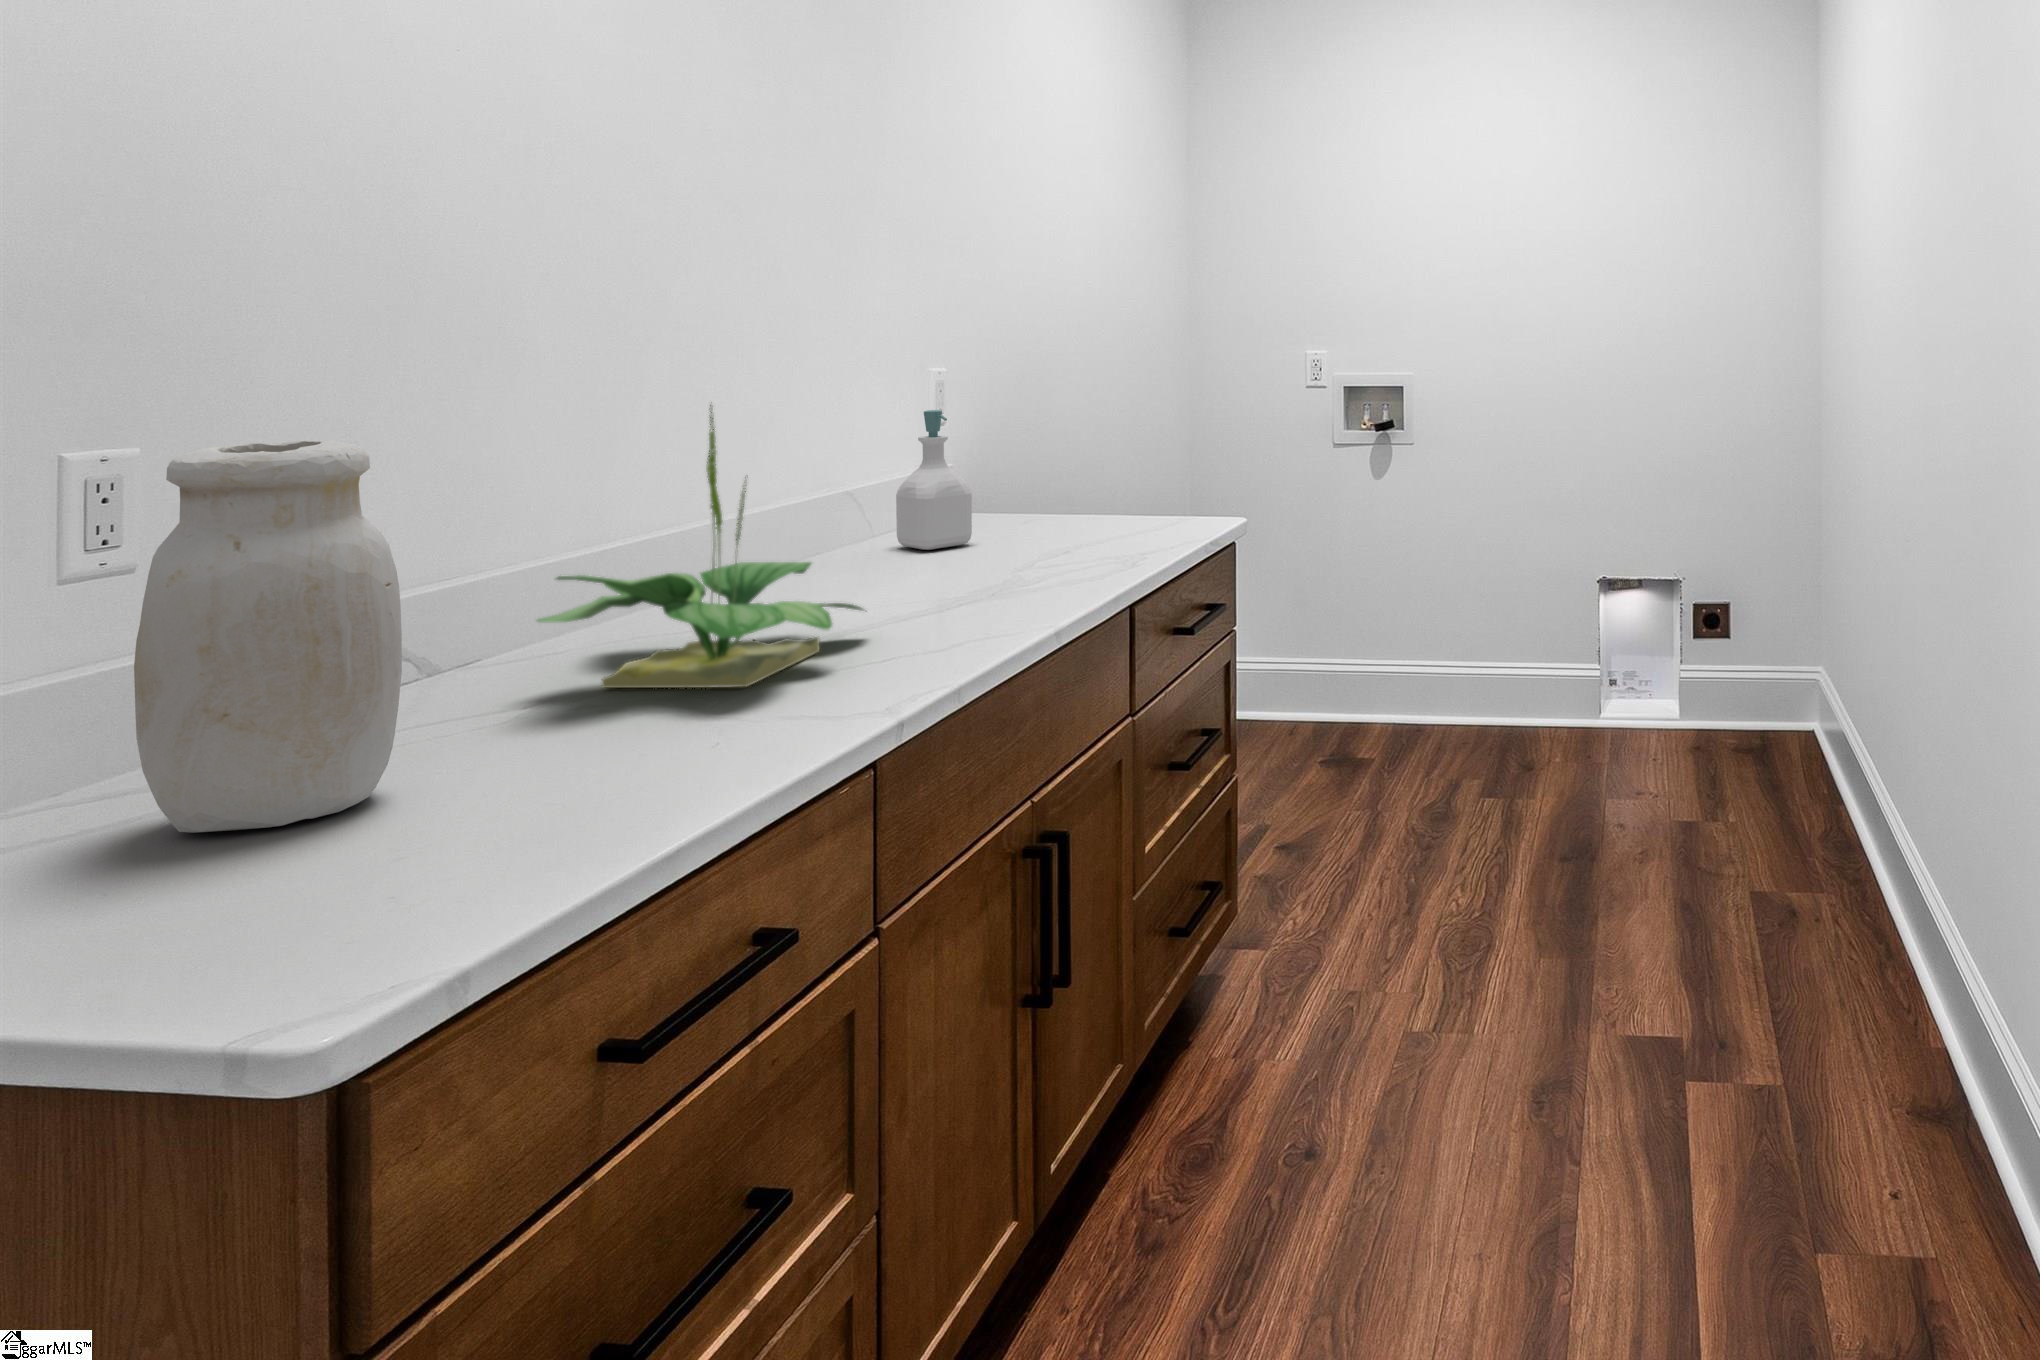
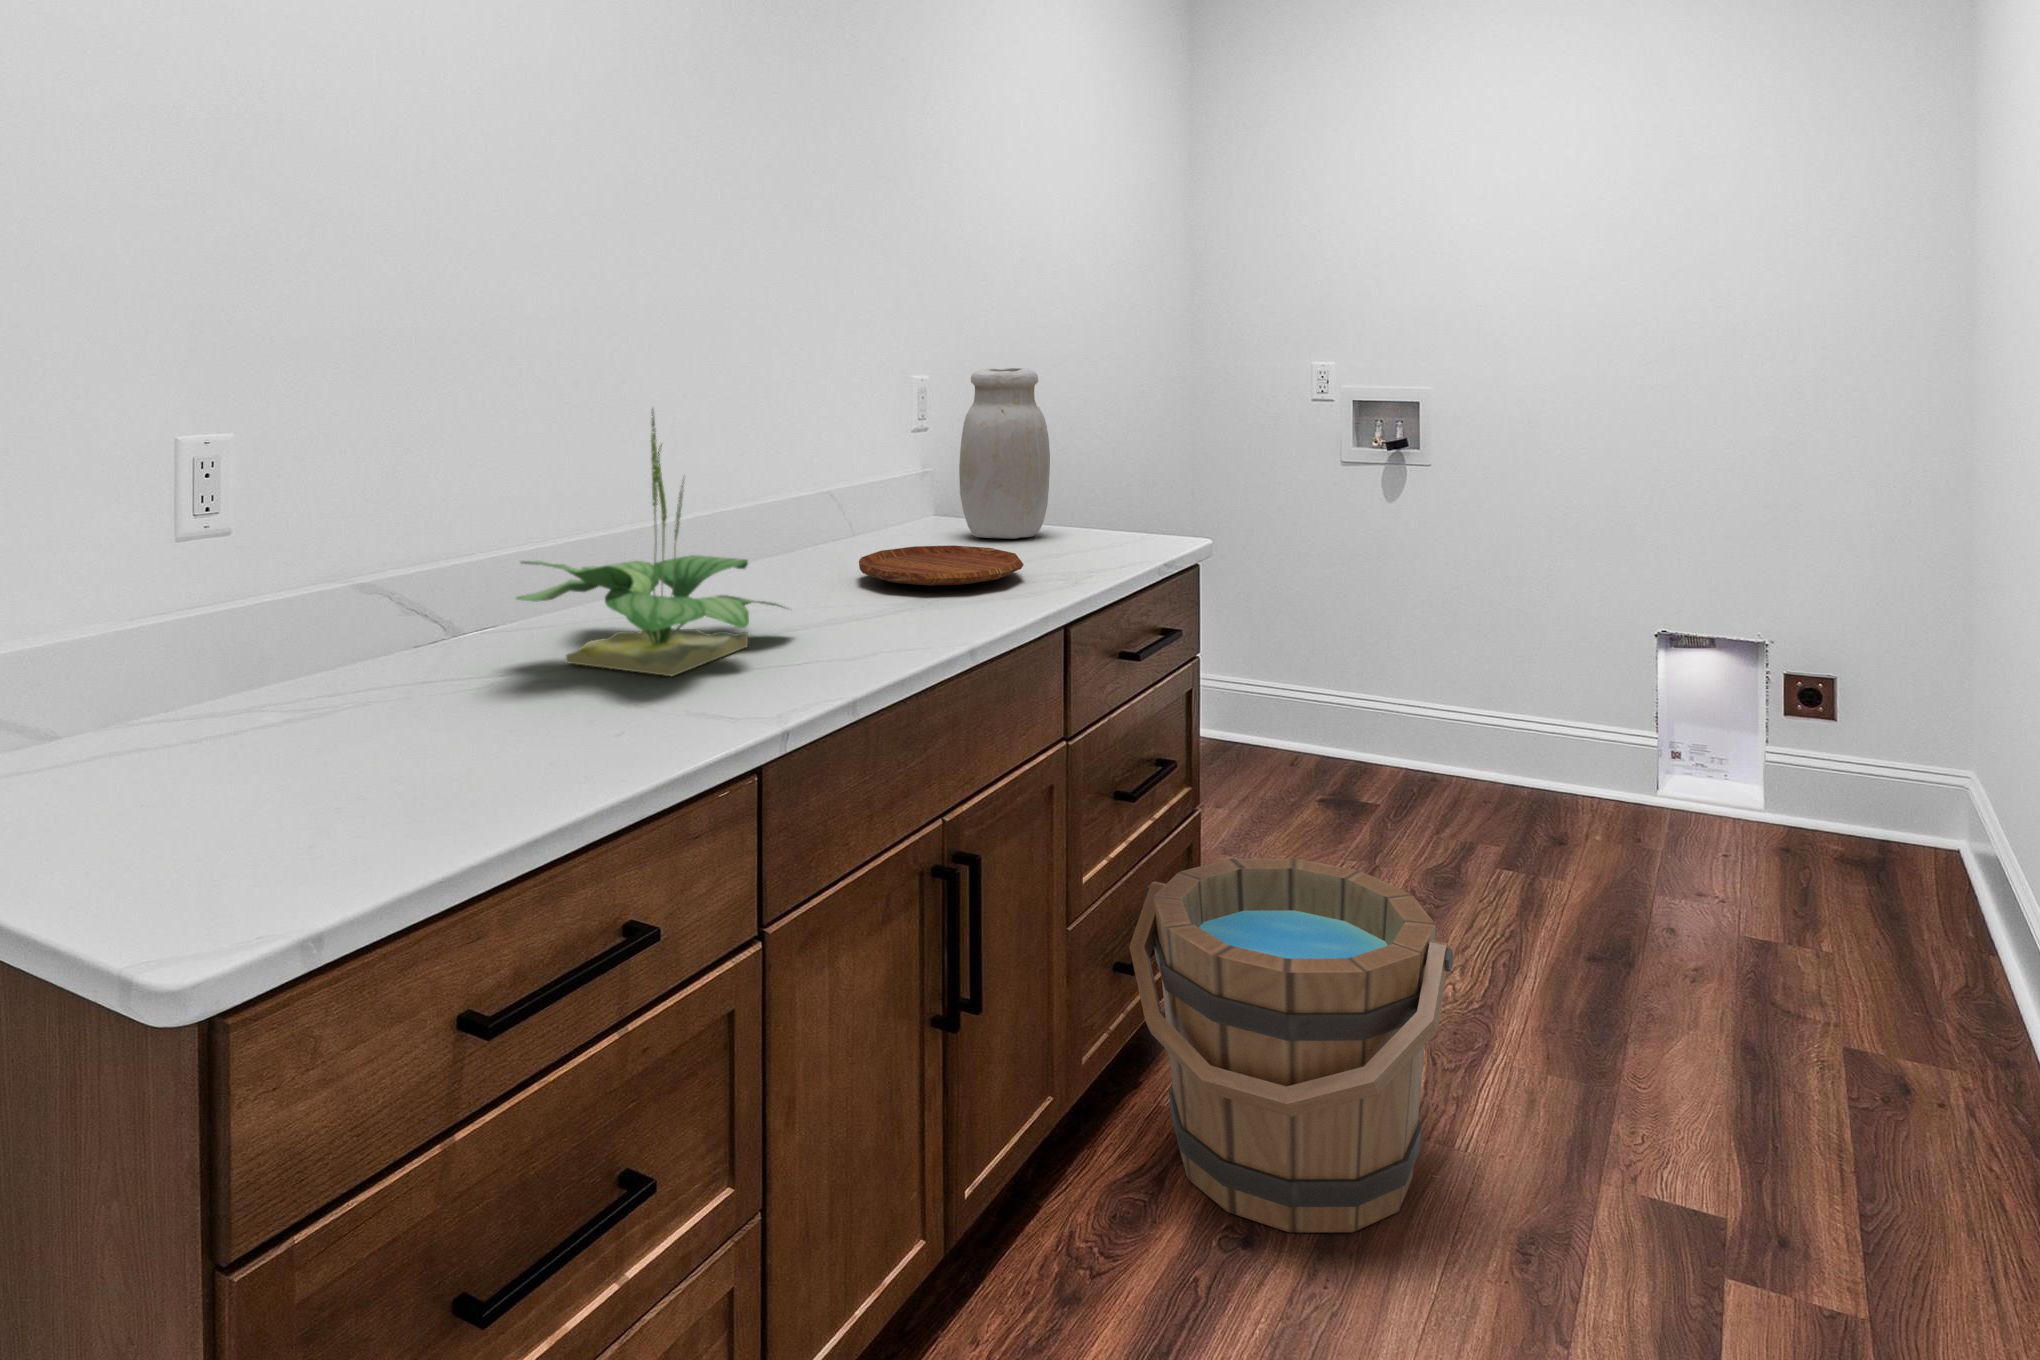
soap bottle: present [896,410,972,550] -> none [864,414,929,549]
jar: present [134,440,402,832] -> present [959,368,1050,539]
tray: none [909,540,1089,579] -> present [859,545,1024,586]
bucket: none [1193,804,1479,1132] -> present [1129,858,1453,1232]

